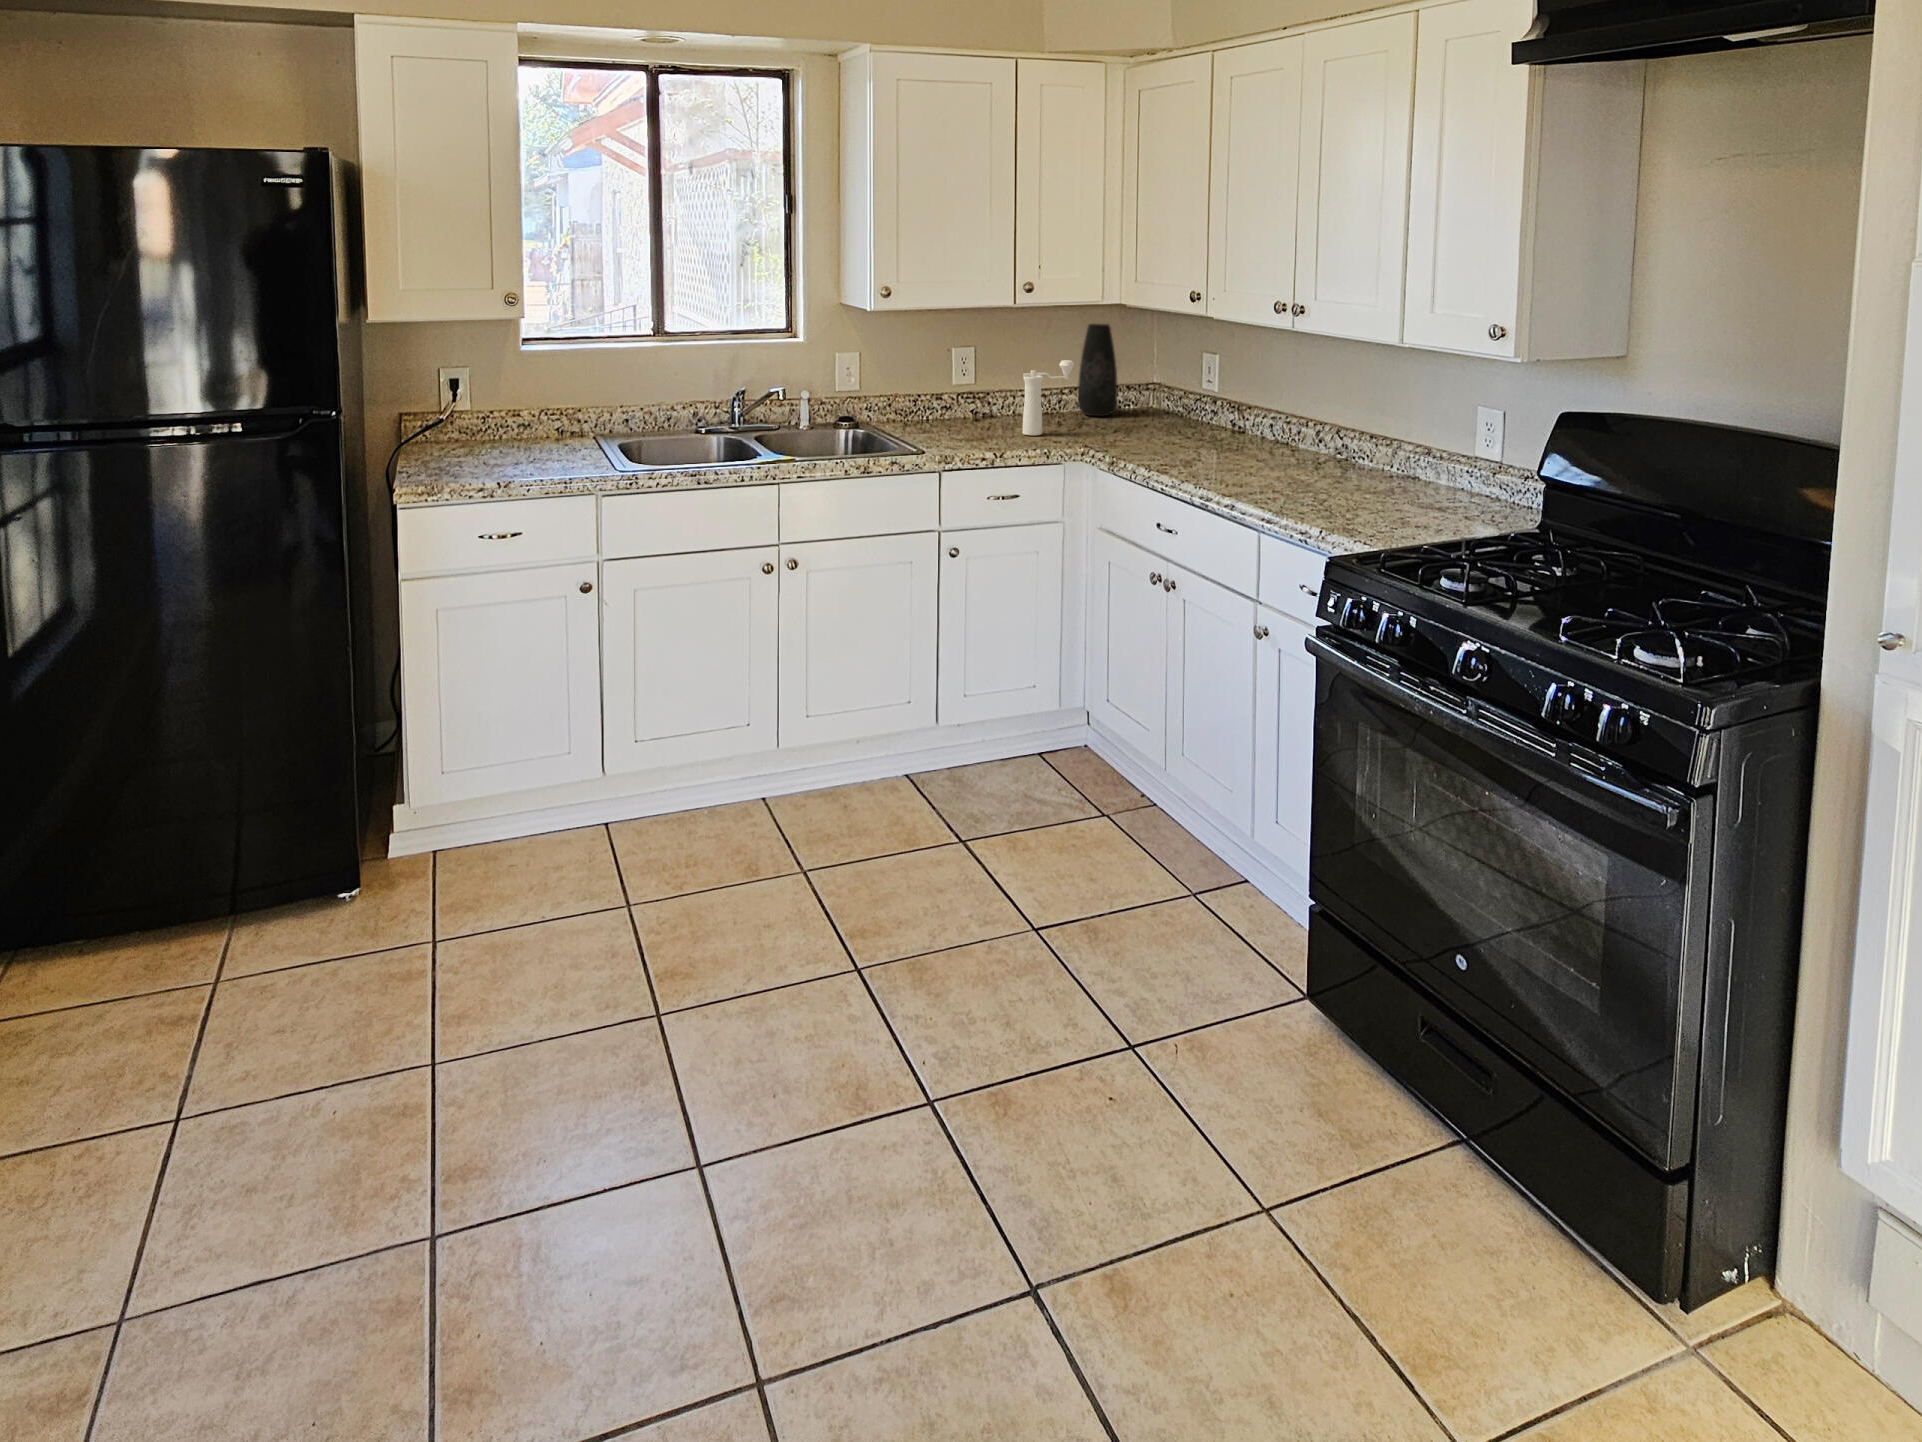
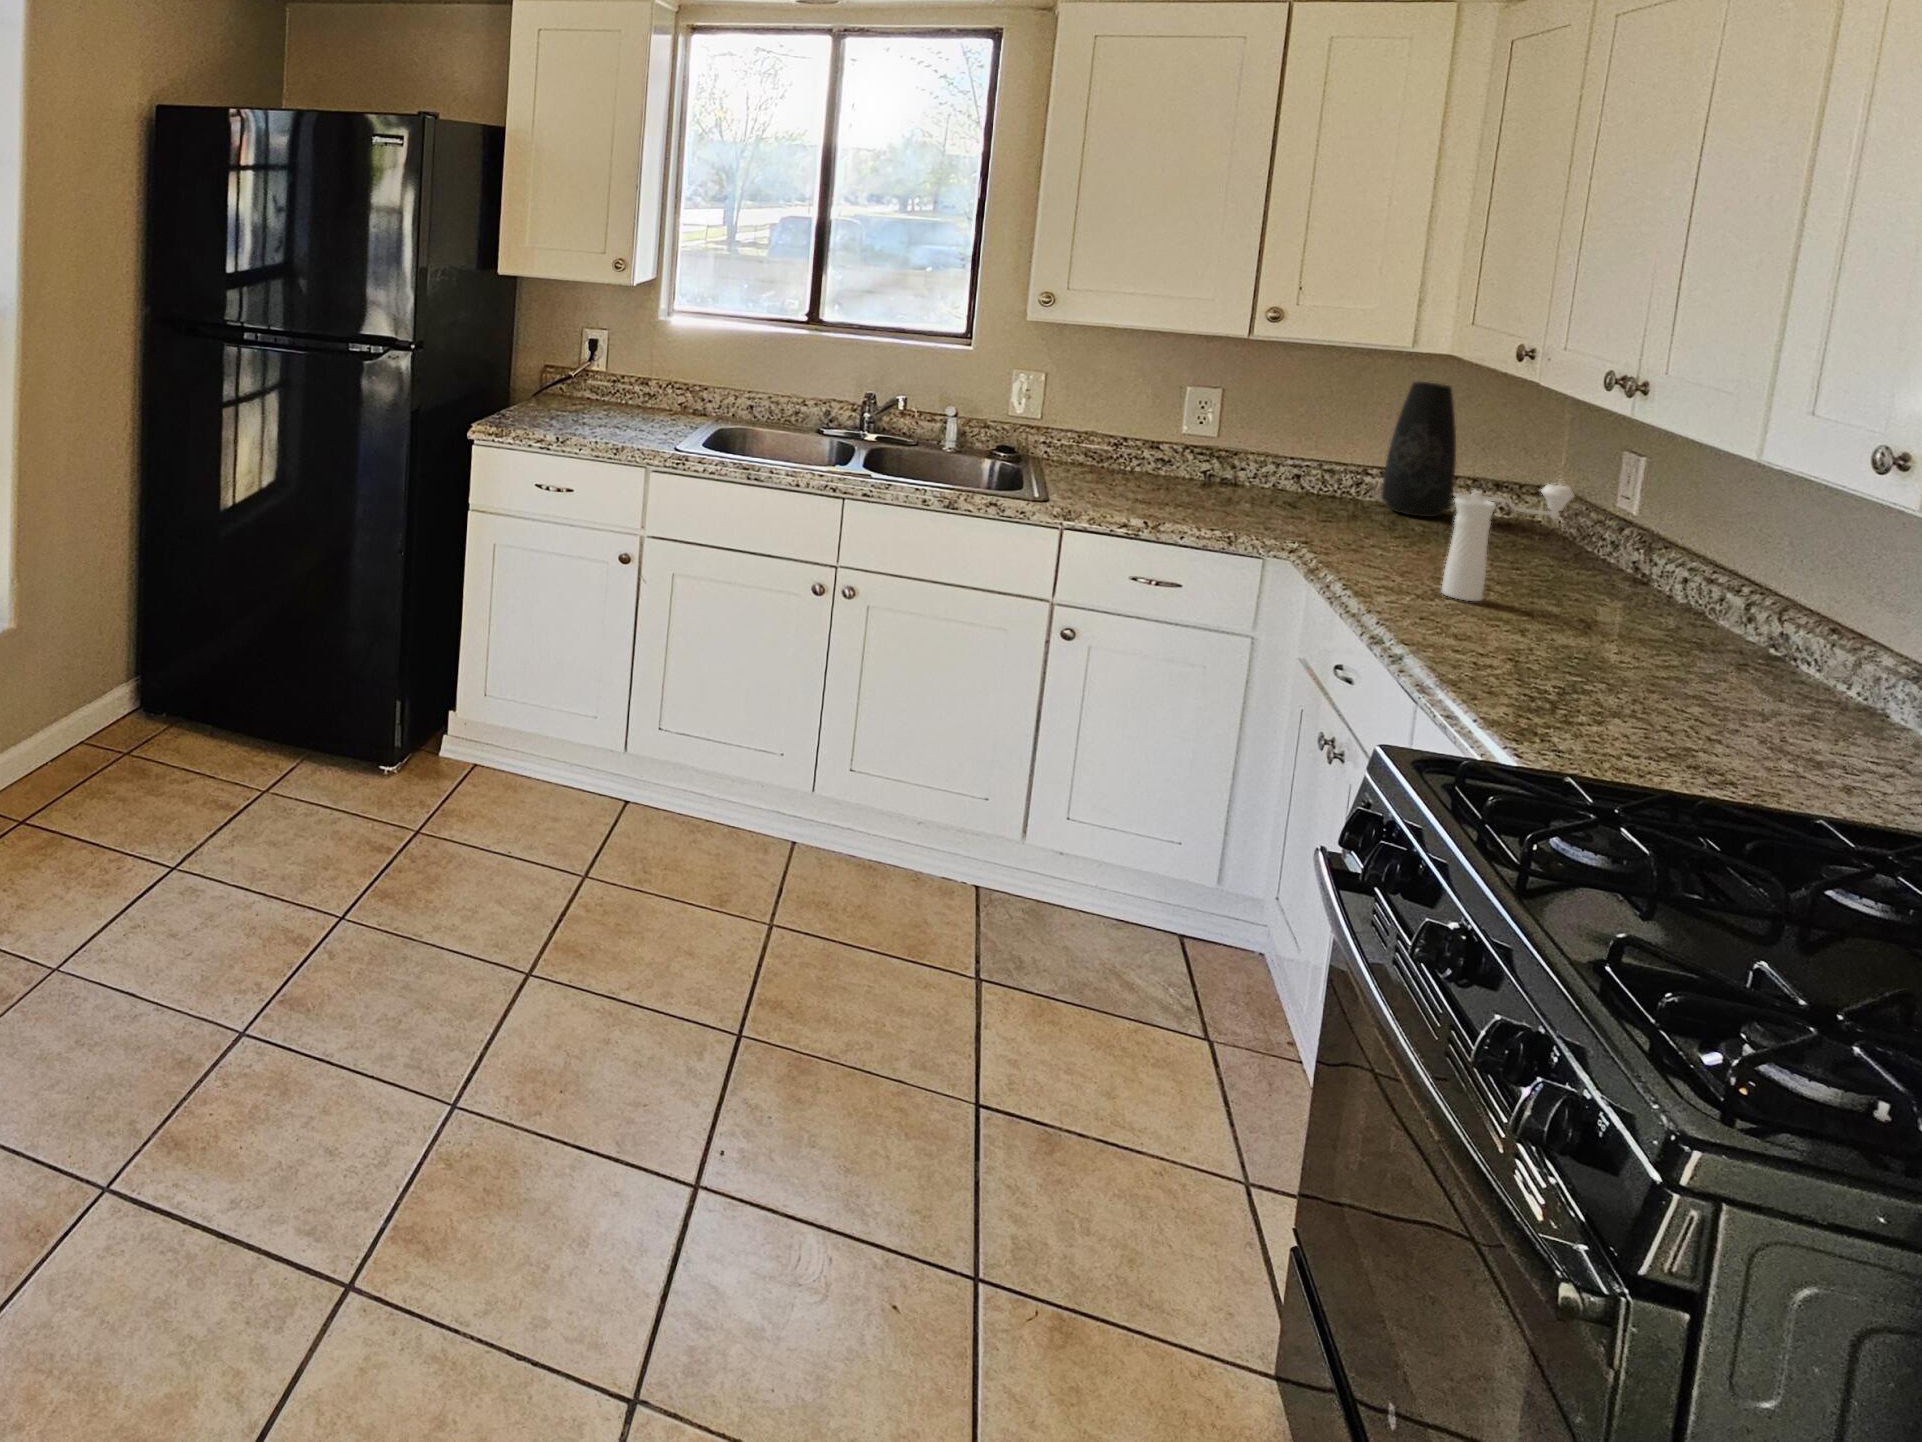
pepper mill: present [1023,360,1074,435] -> present [1442,484,1574,601]

